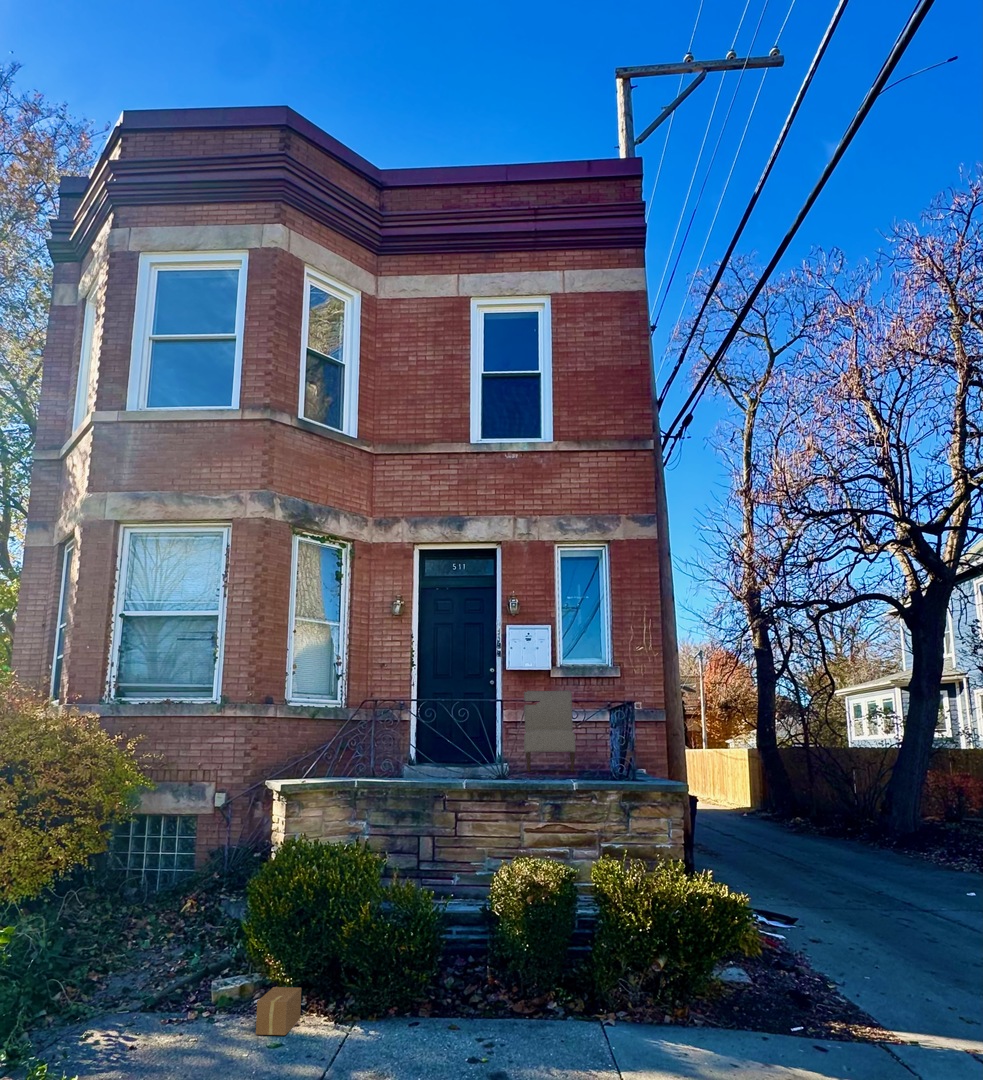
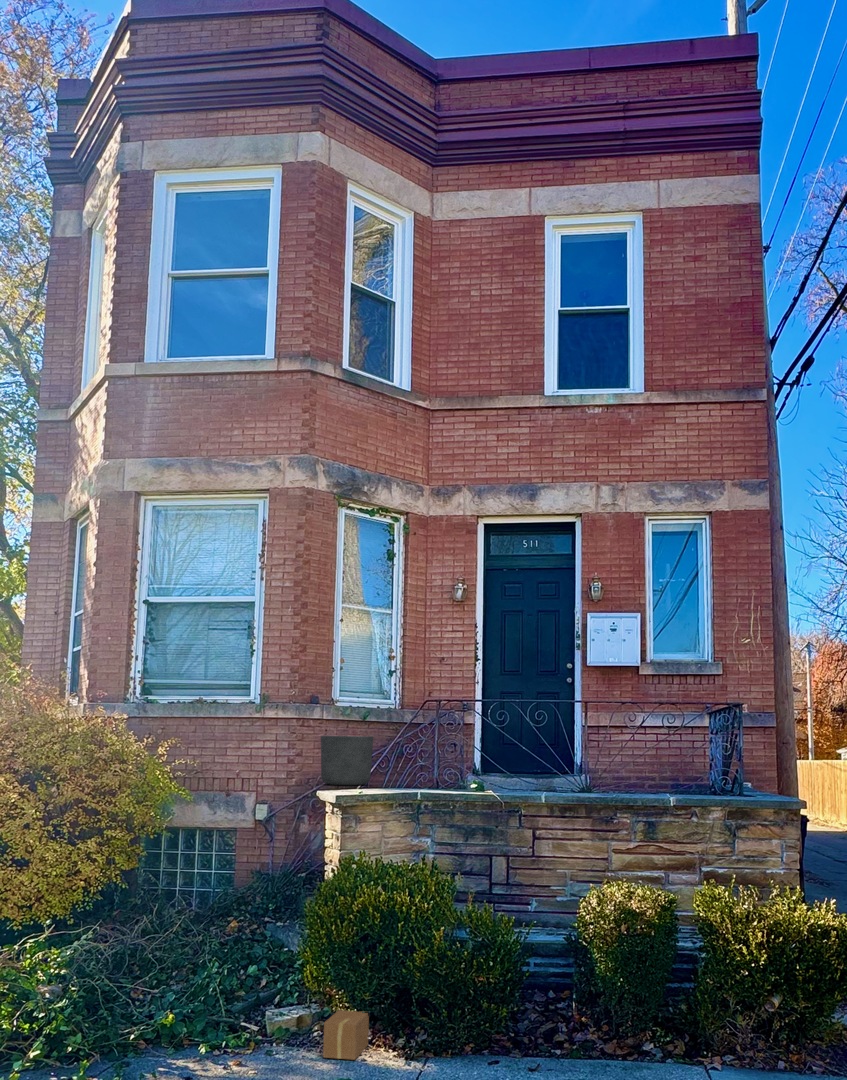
chair: present [524,690,576,772] -> none [608,692,671,790]
planter: none [275,733,322,776] -> present [321,736,373,785]

